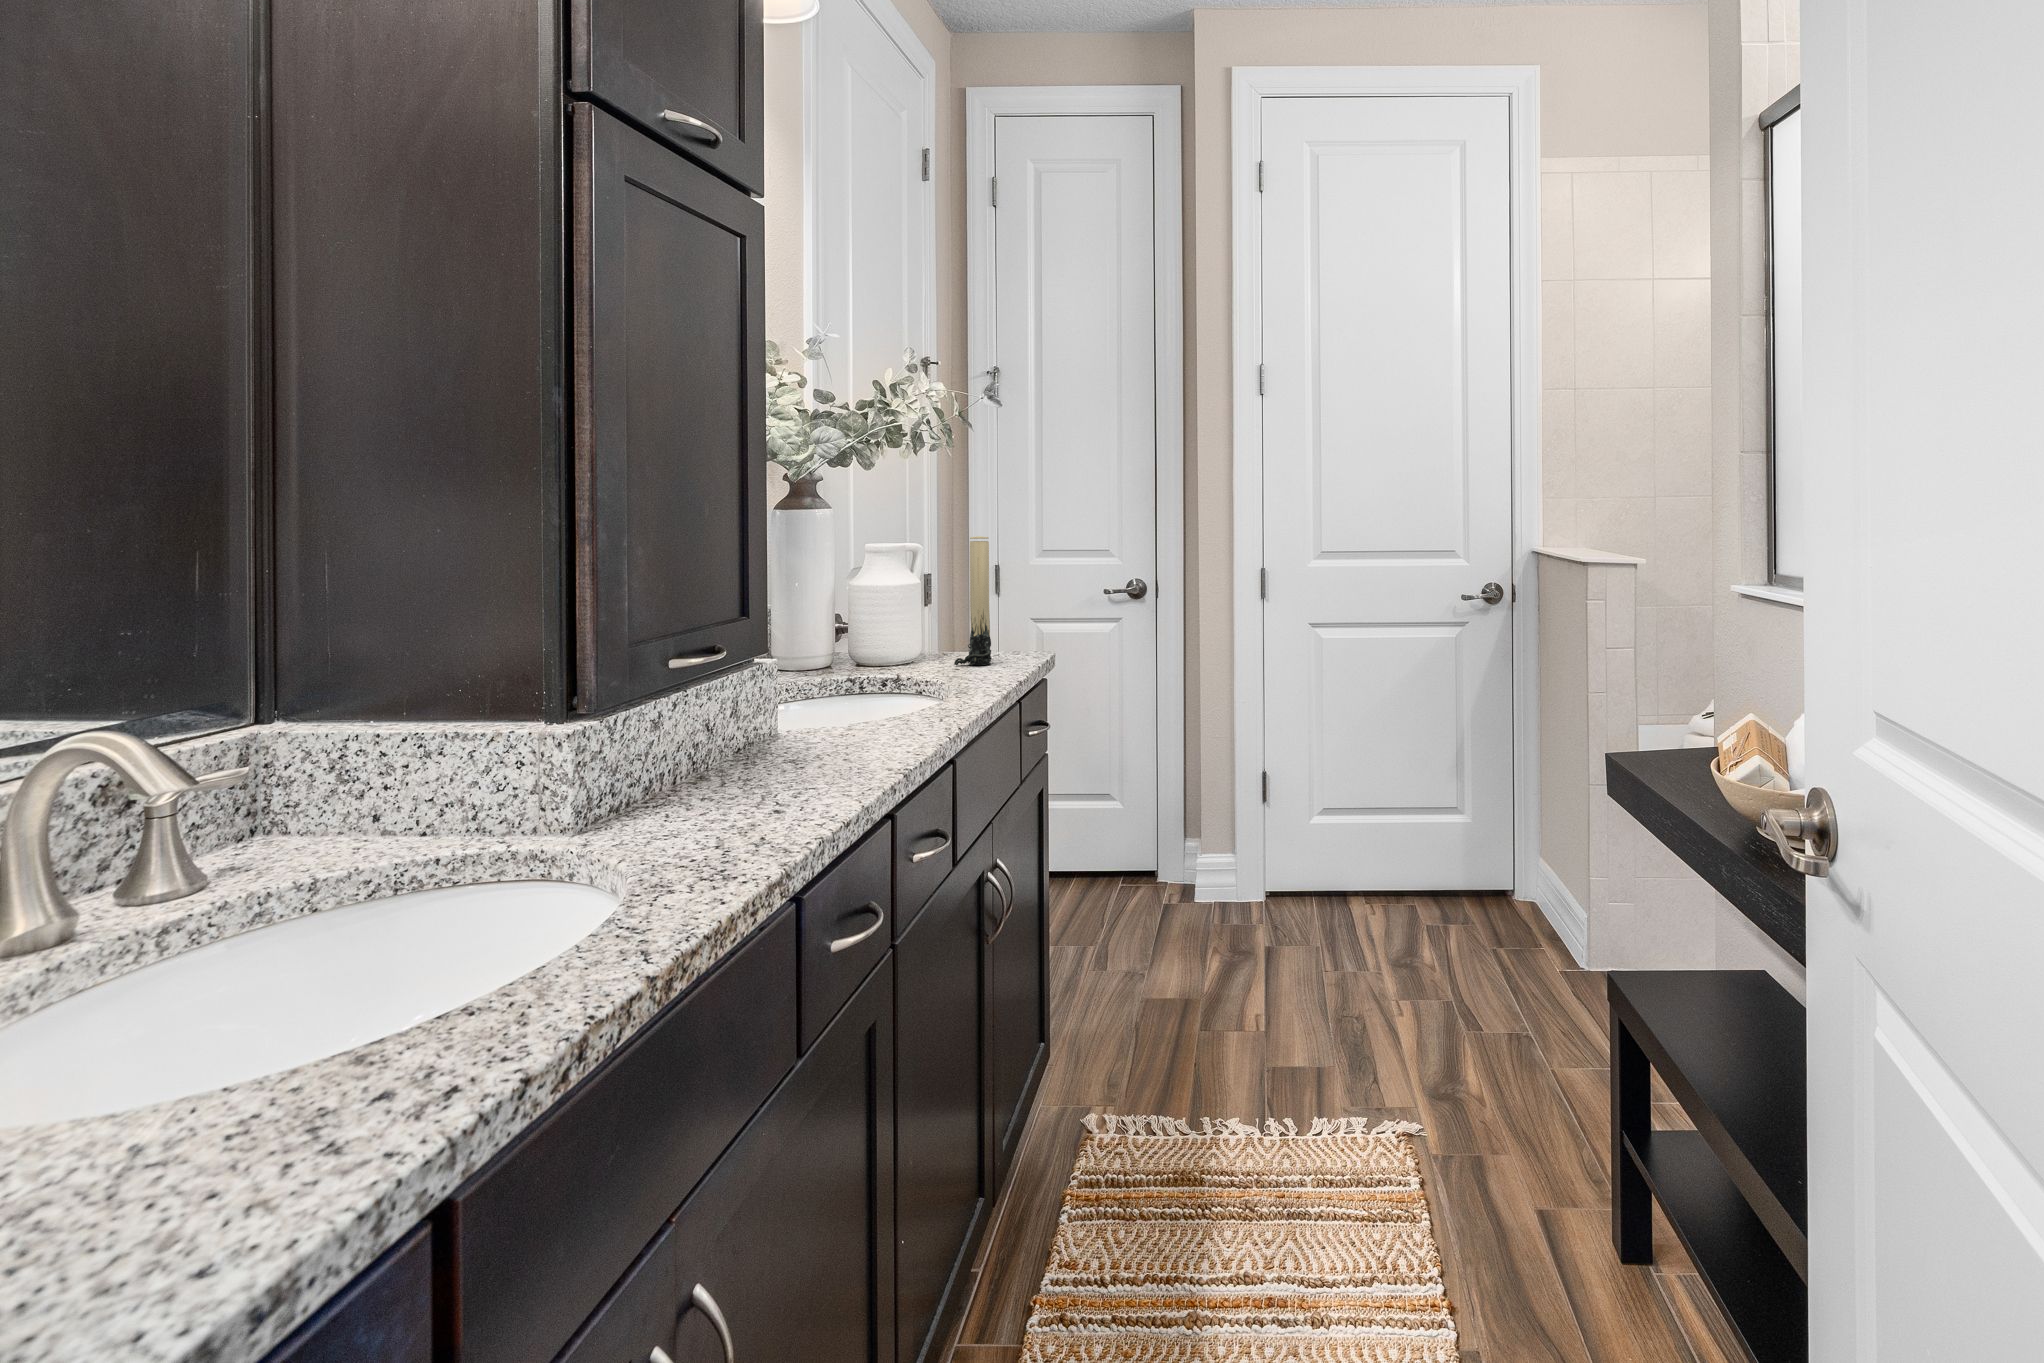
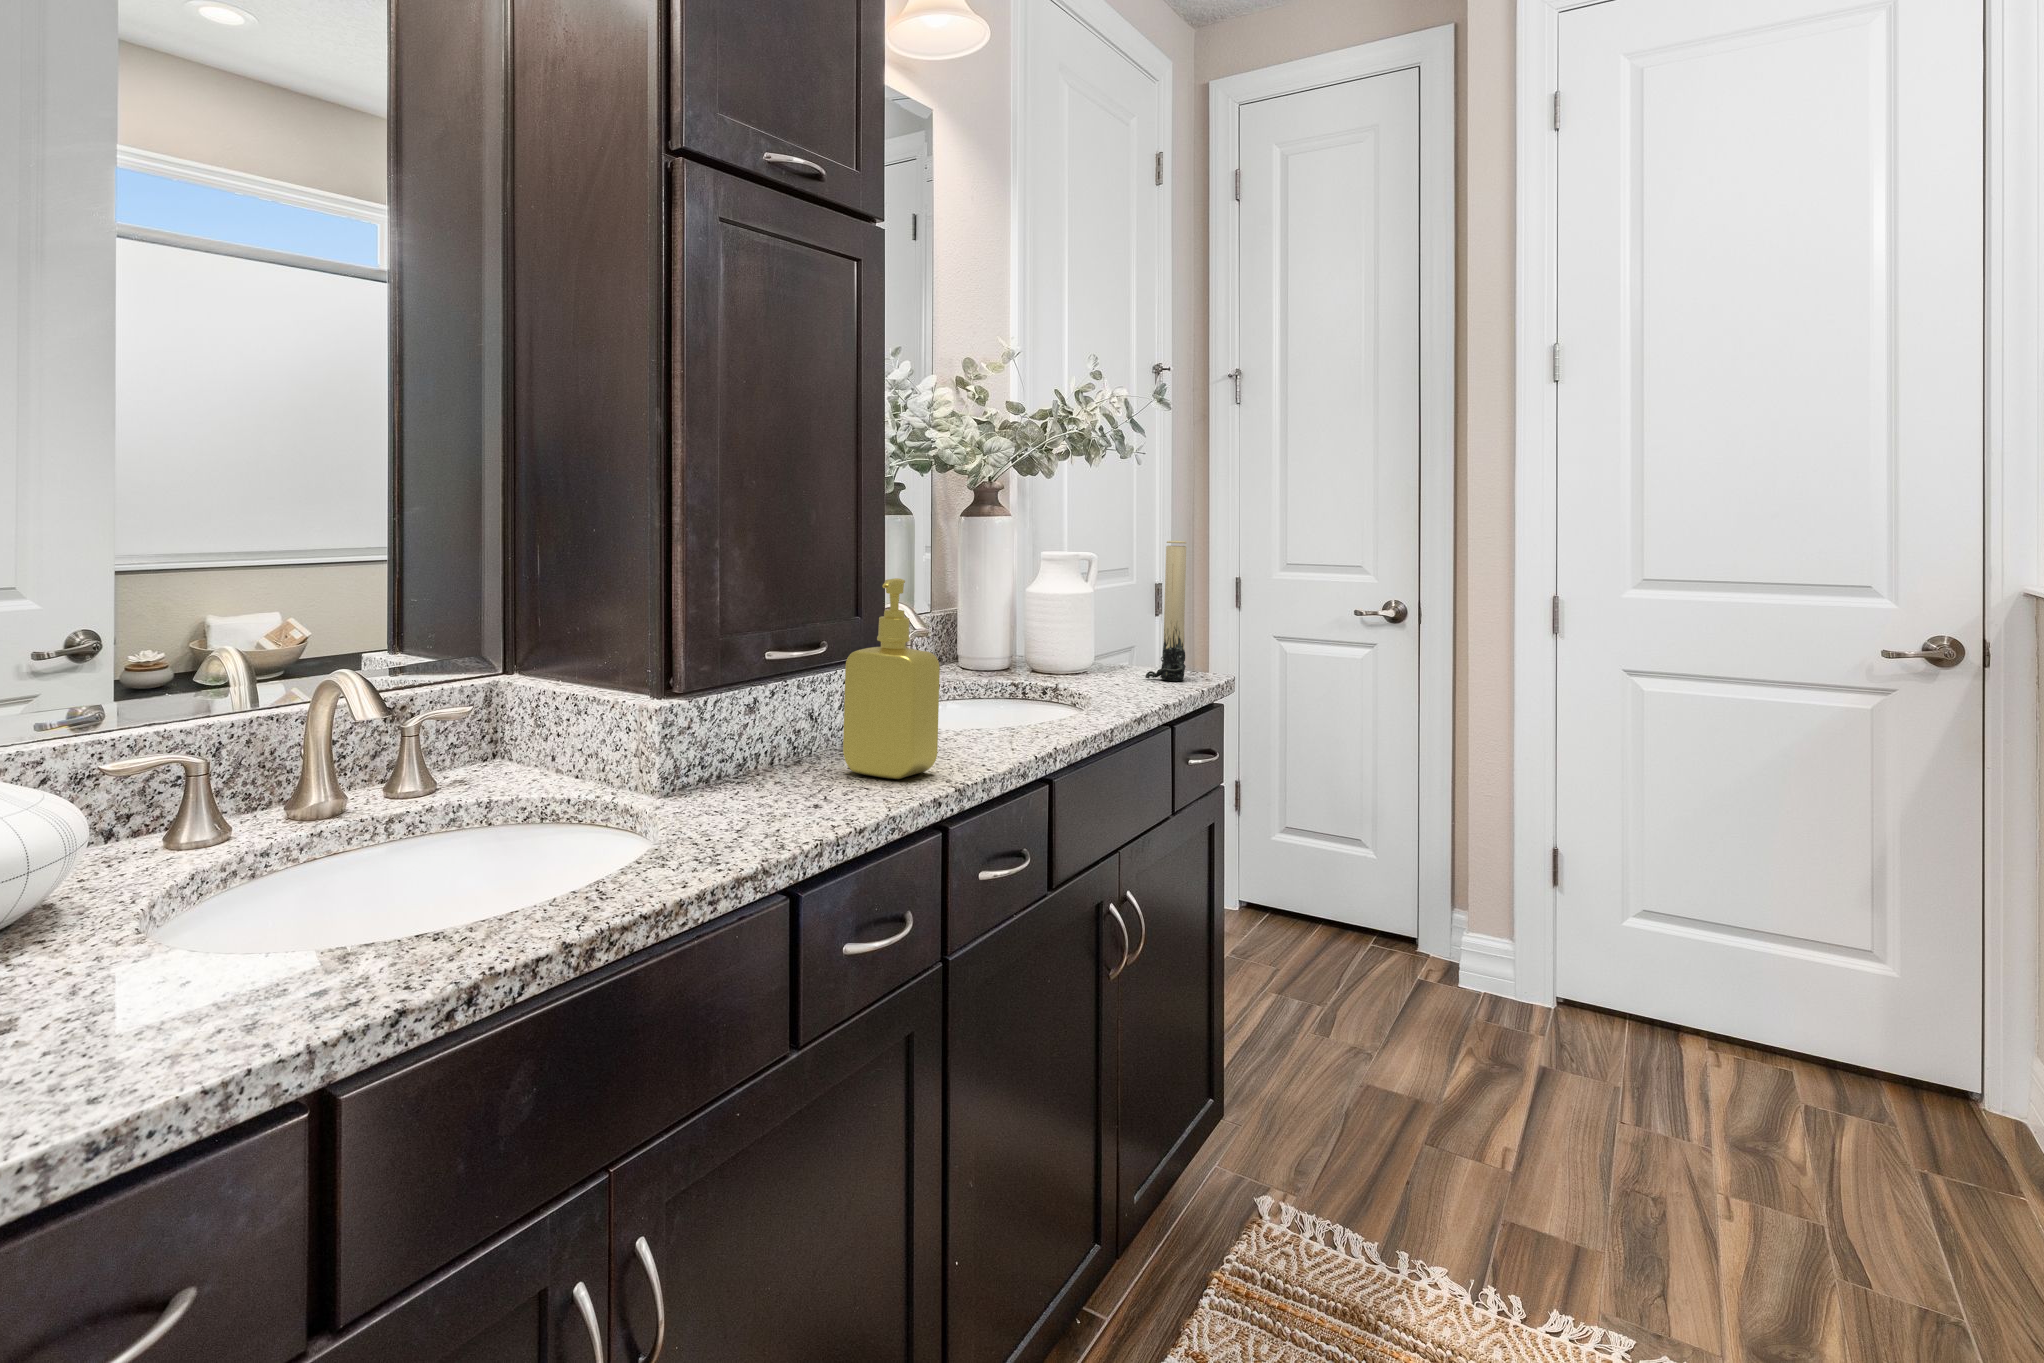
soap dispenser: none [754,582,853,779] -> present [843,578,940,779]

